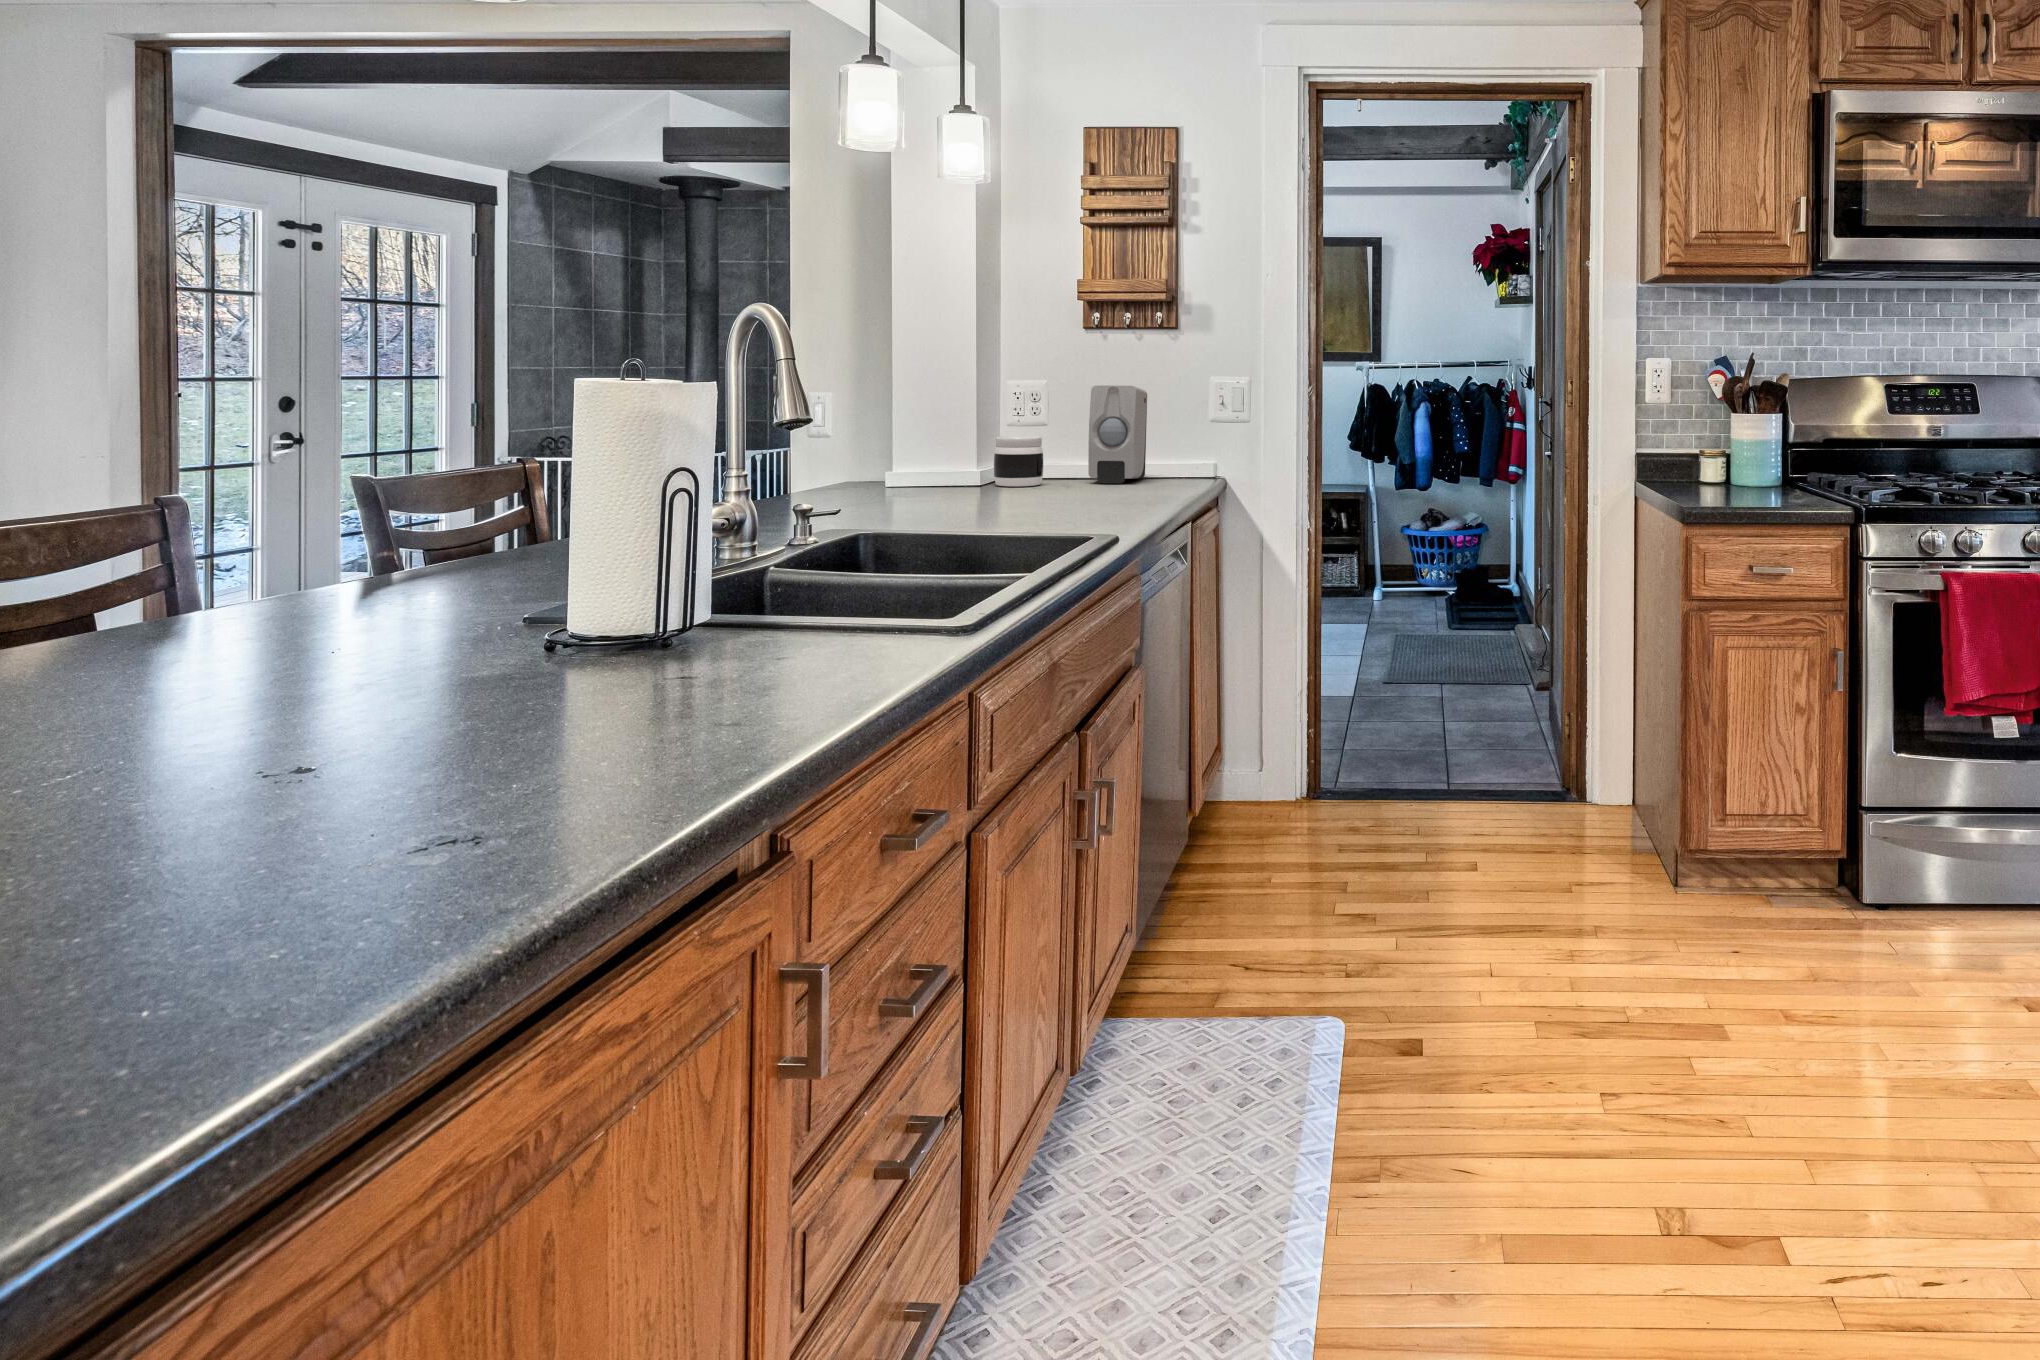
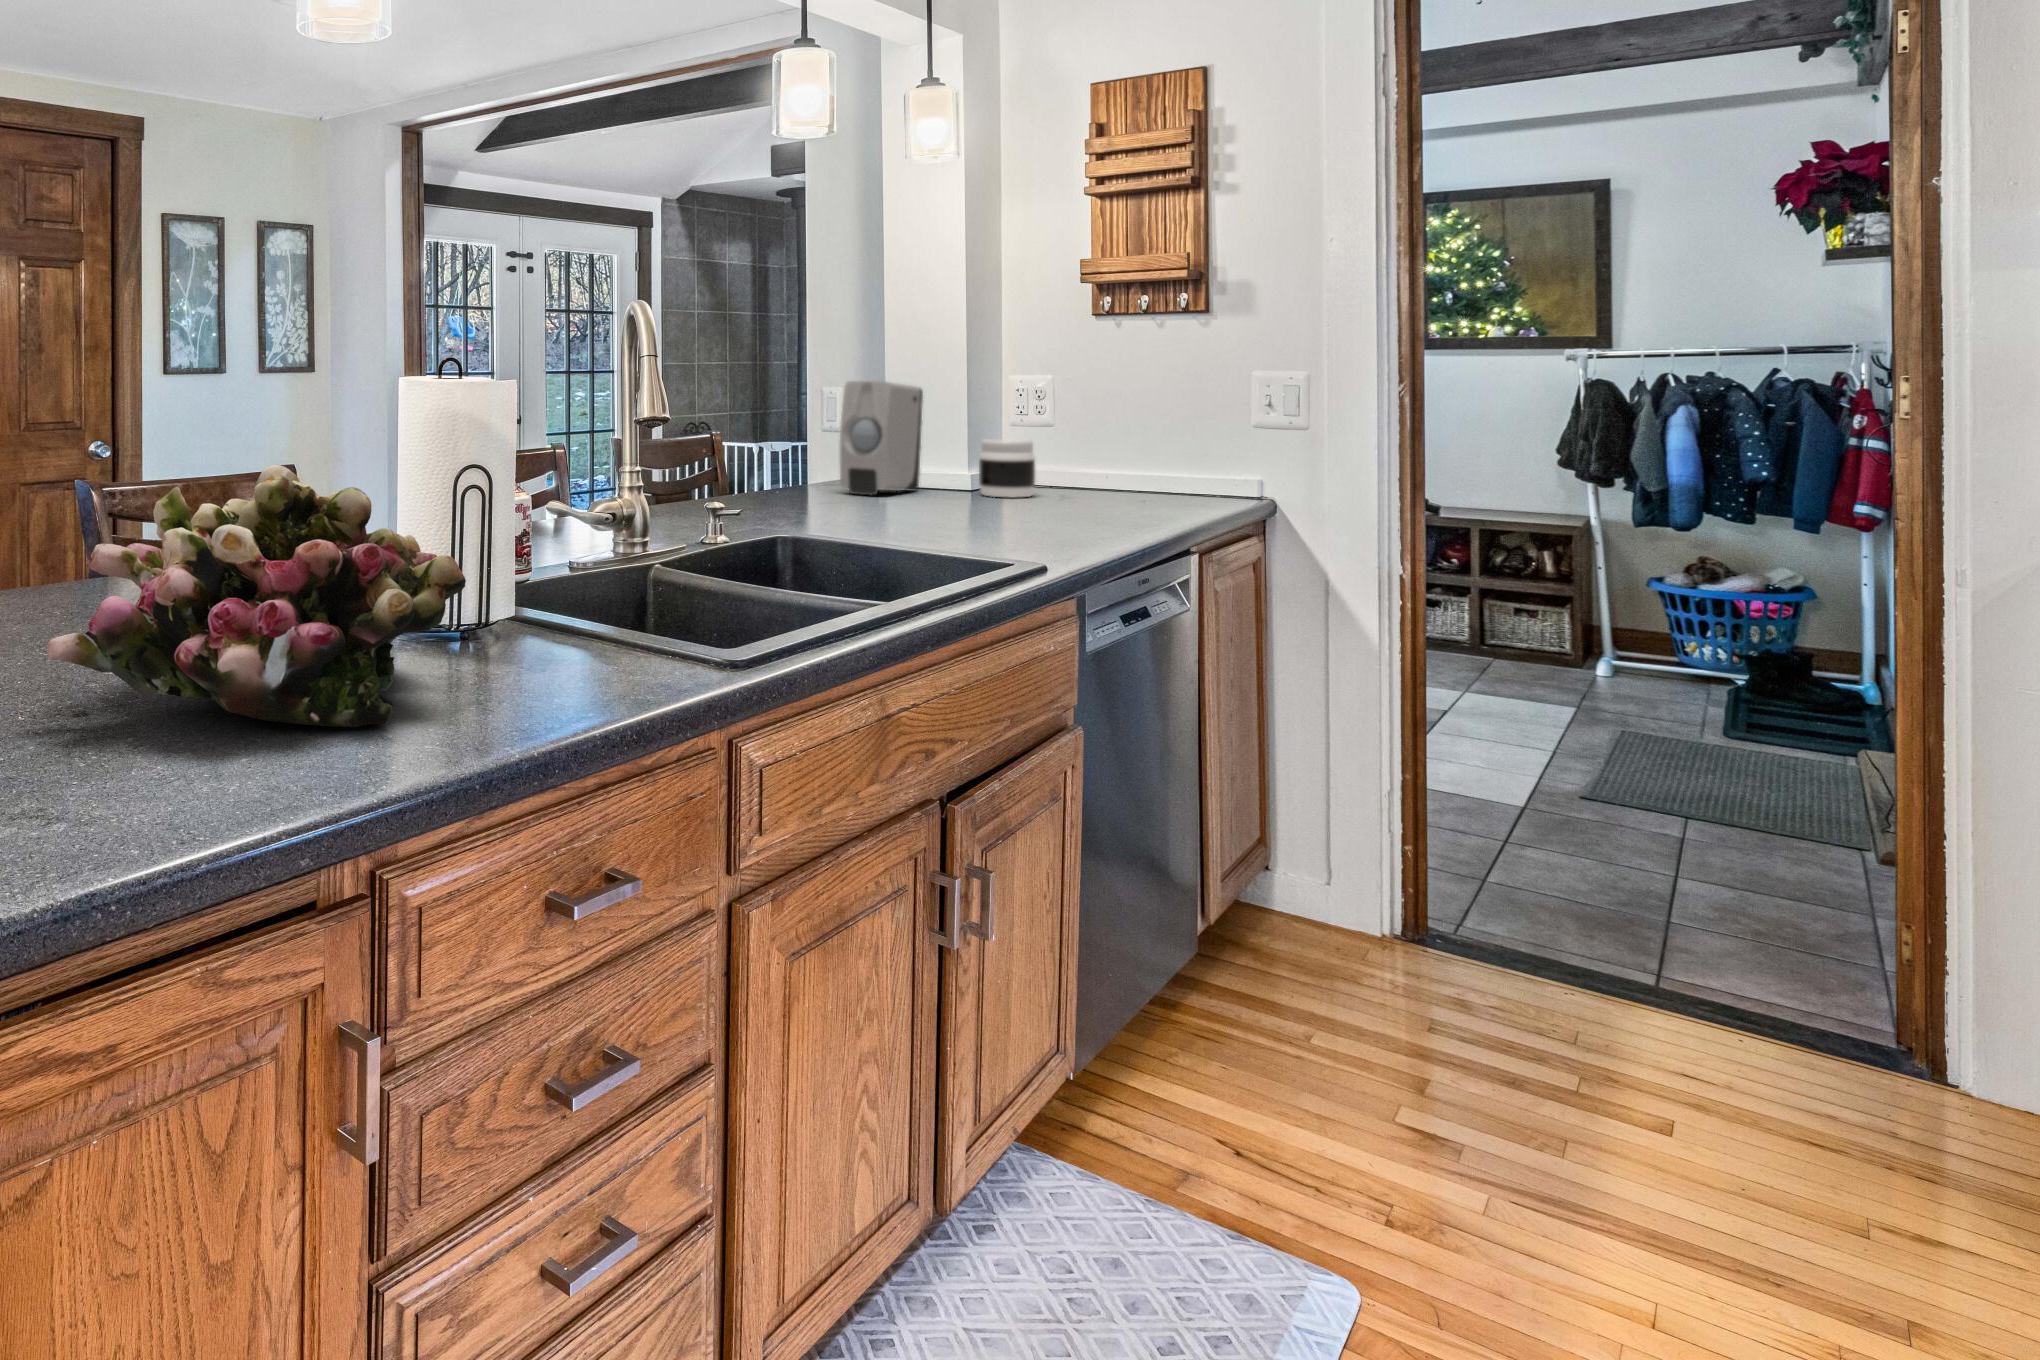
soap dispenser: present [1088,385,1147,483] -> present [840,381,923,495]
flower arrangement: none [301,471,784,721] -> present [47,465,466,727]

